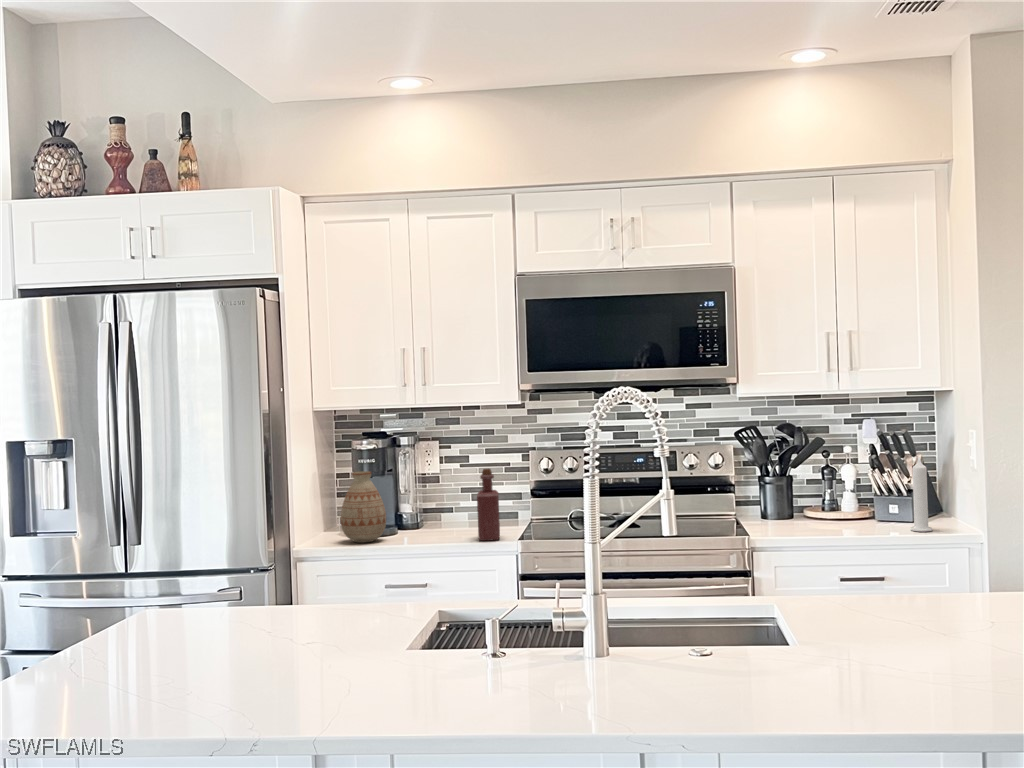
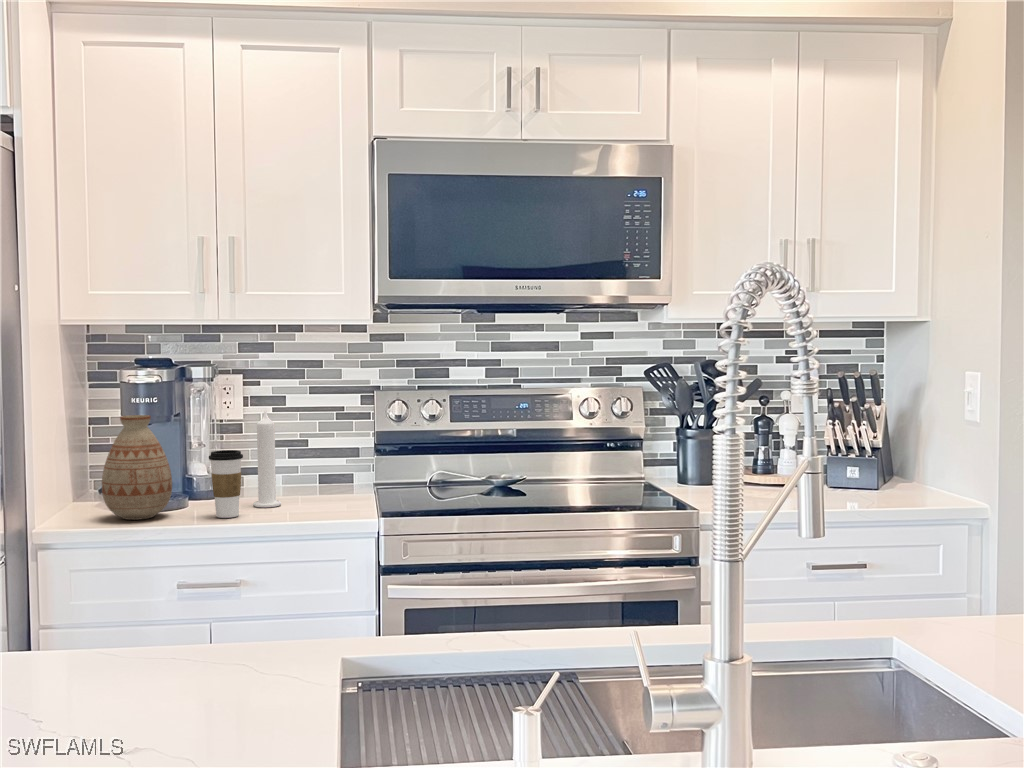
candle: present [910,458,933,532] -> present [254,410,281,507]
bottle: present [477,469,500,541] -> none [309,413,342,516]
coffee cup: none [409,495,432,541] -> present [209,450,243,518]

